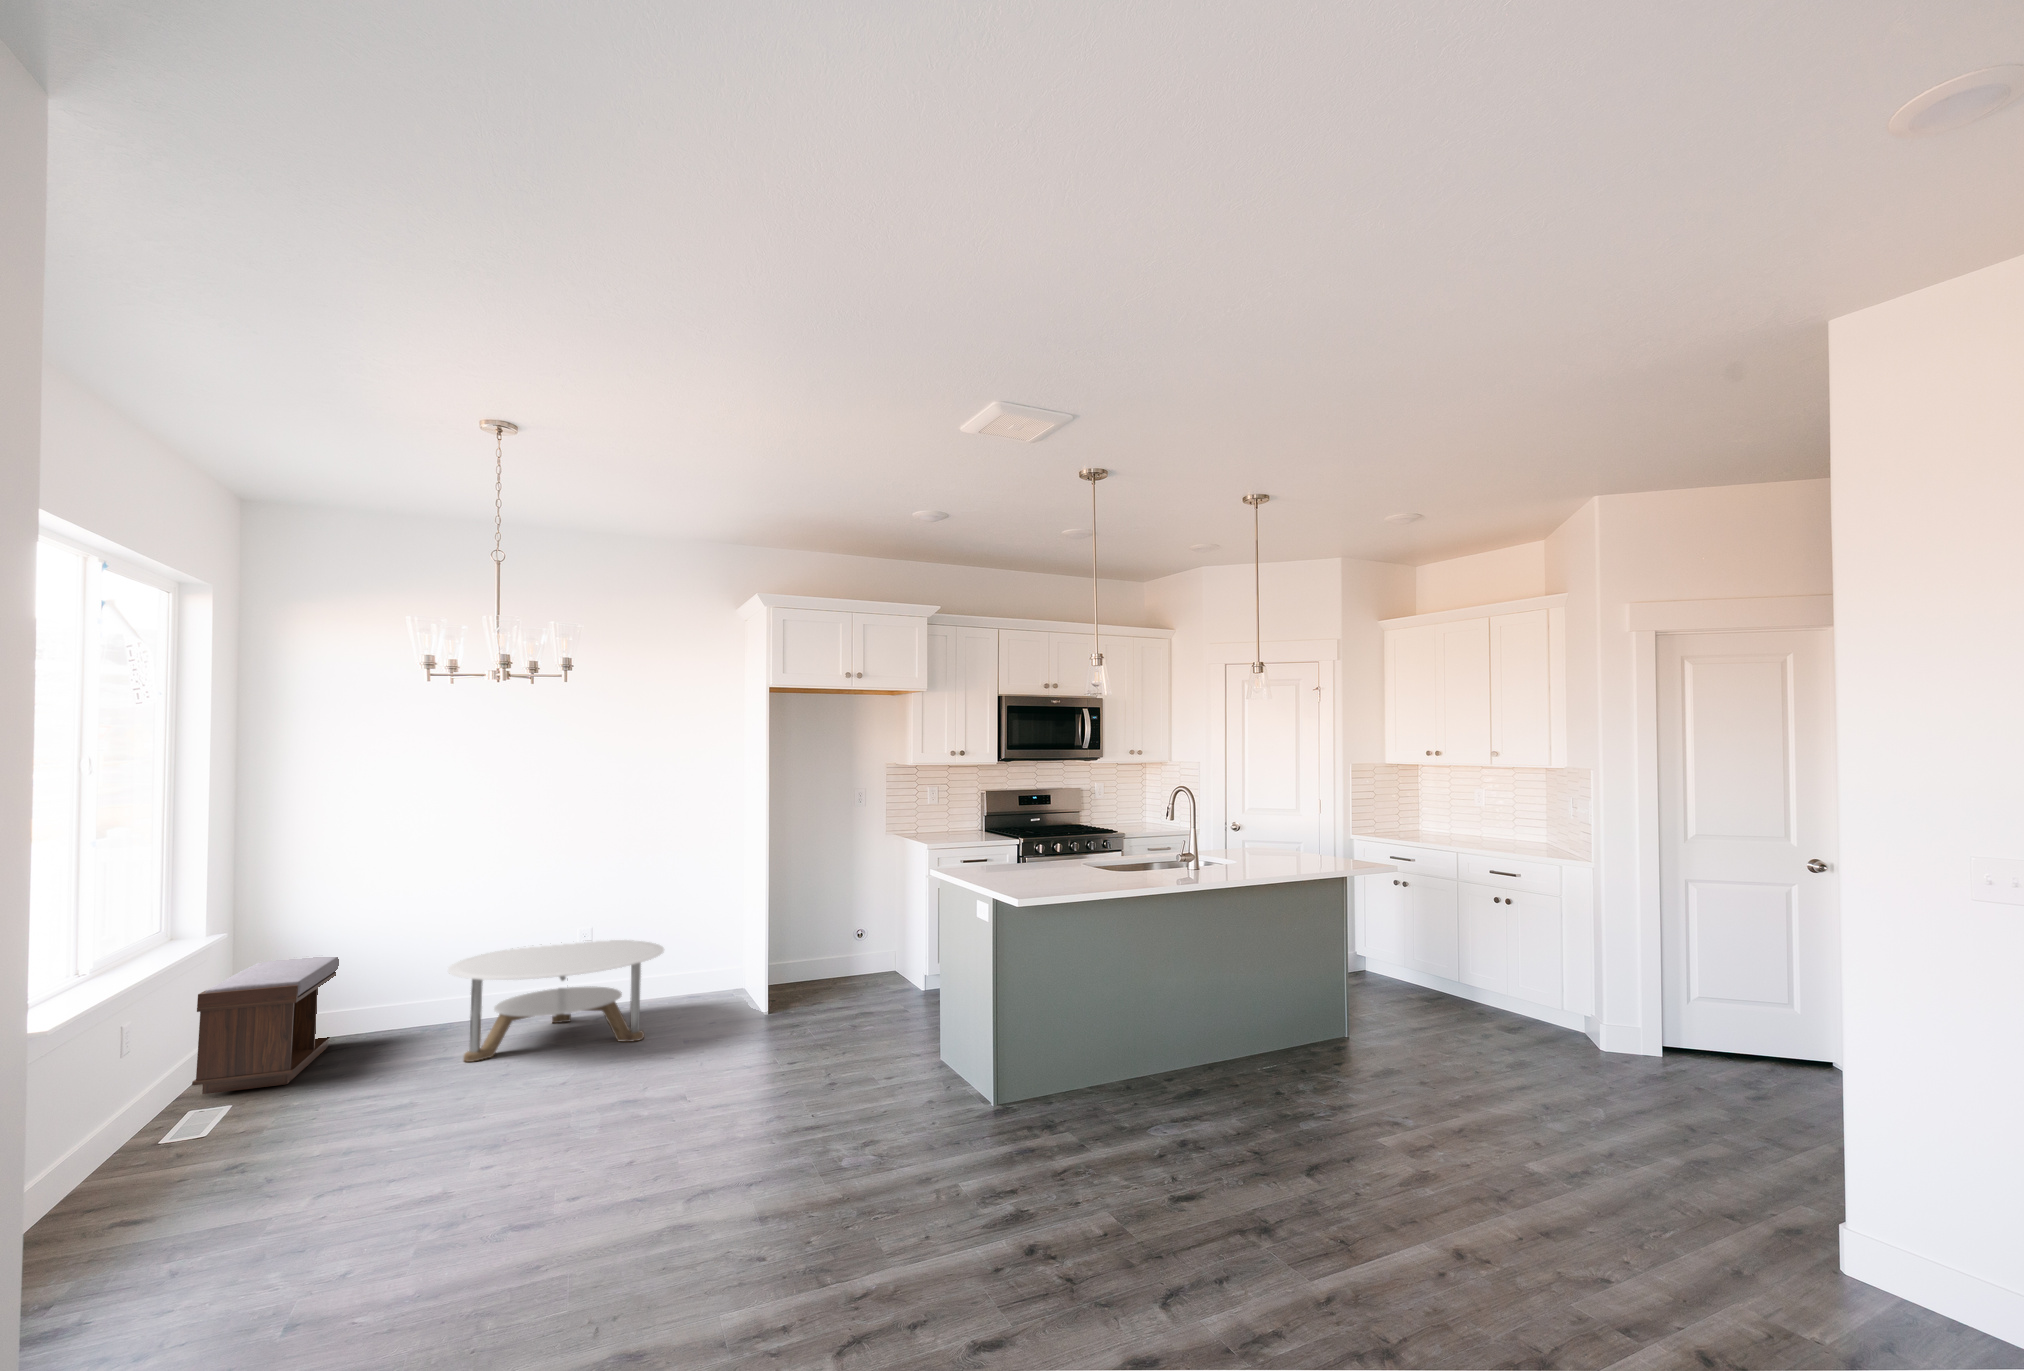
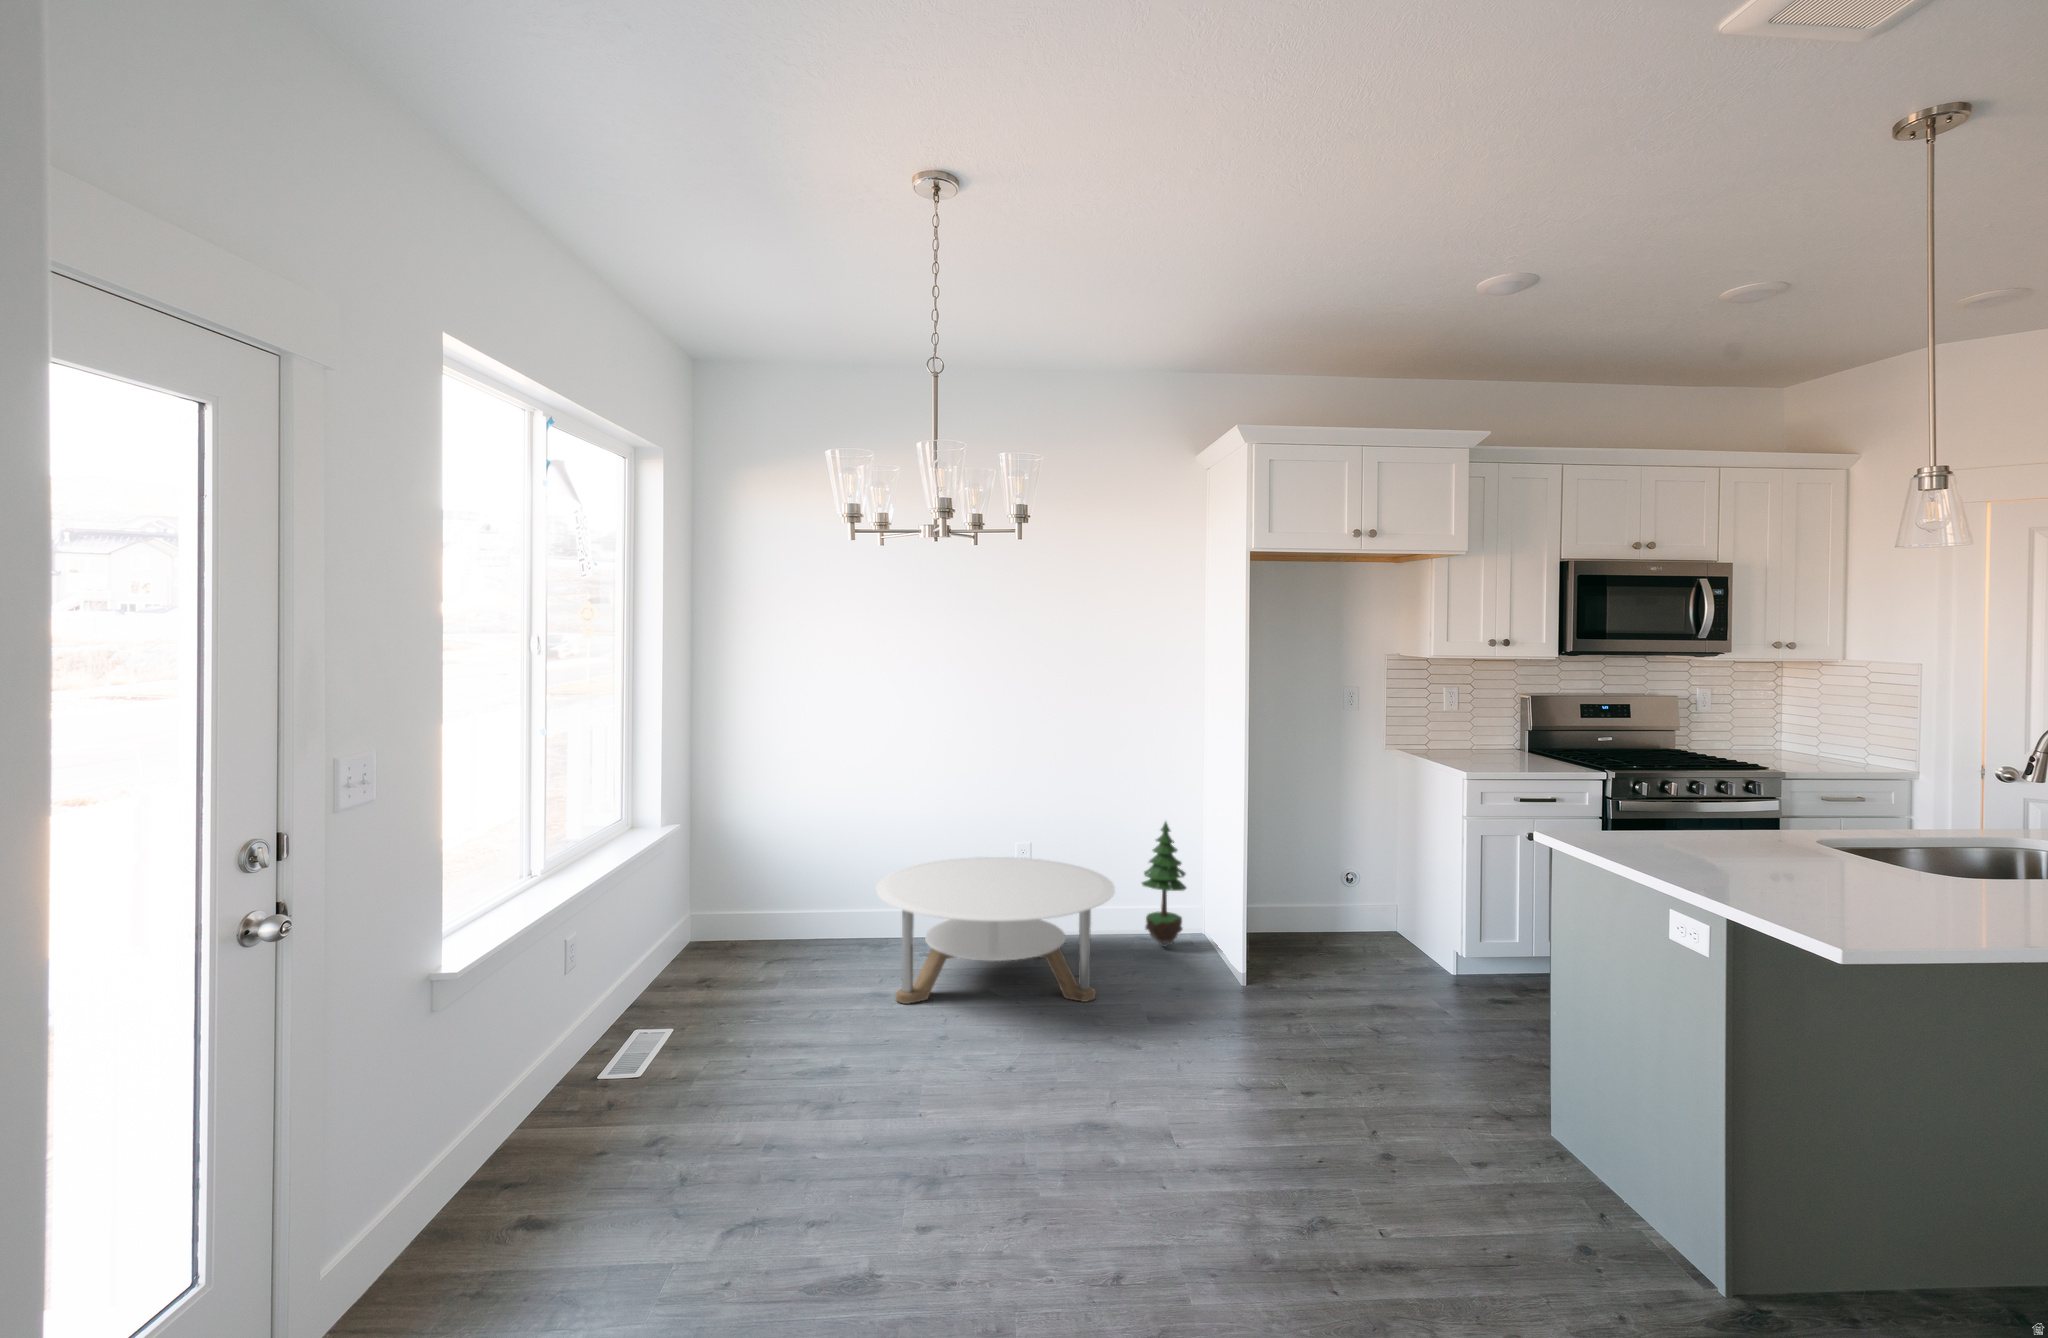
potted tree: none [695,898,733,1003] -> present [1141,822,1186,946]
bench: present [192,957,339,1094] -> none [634,852,771,1005]

